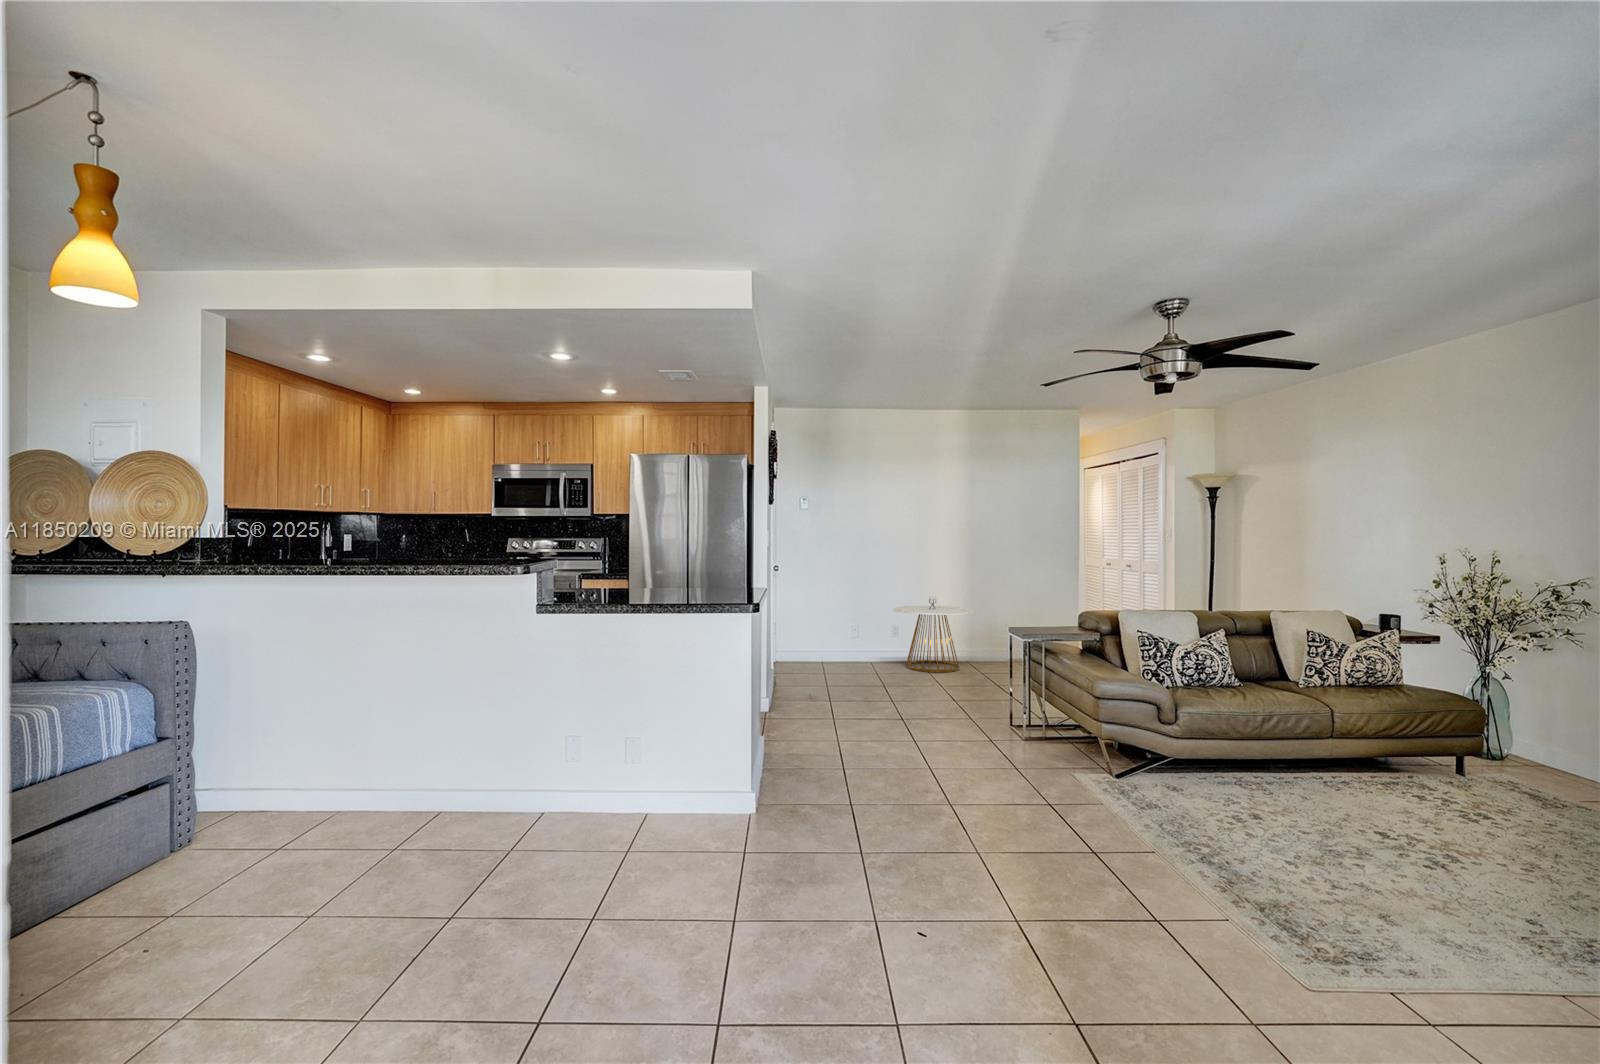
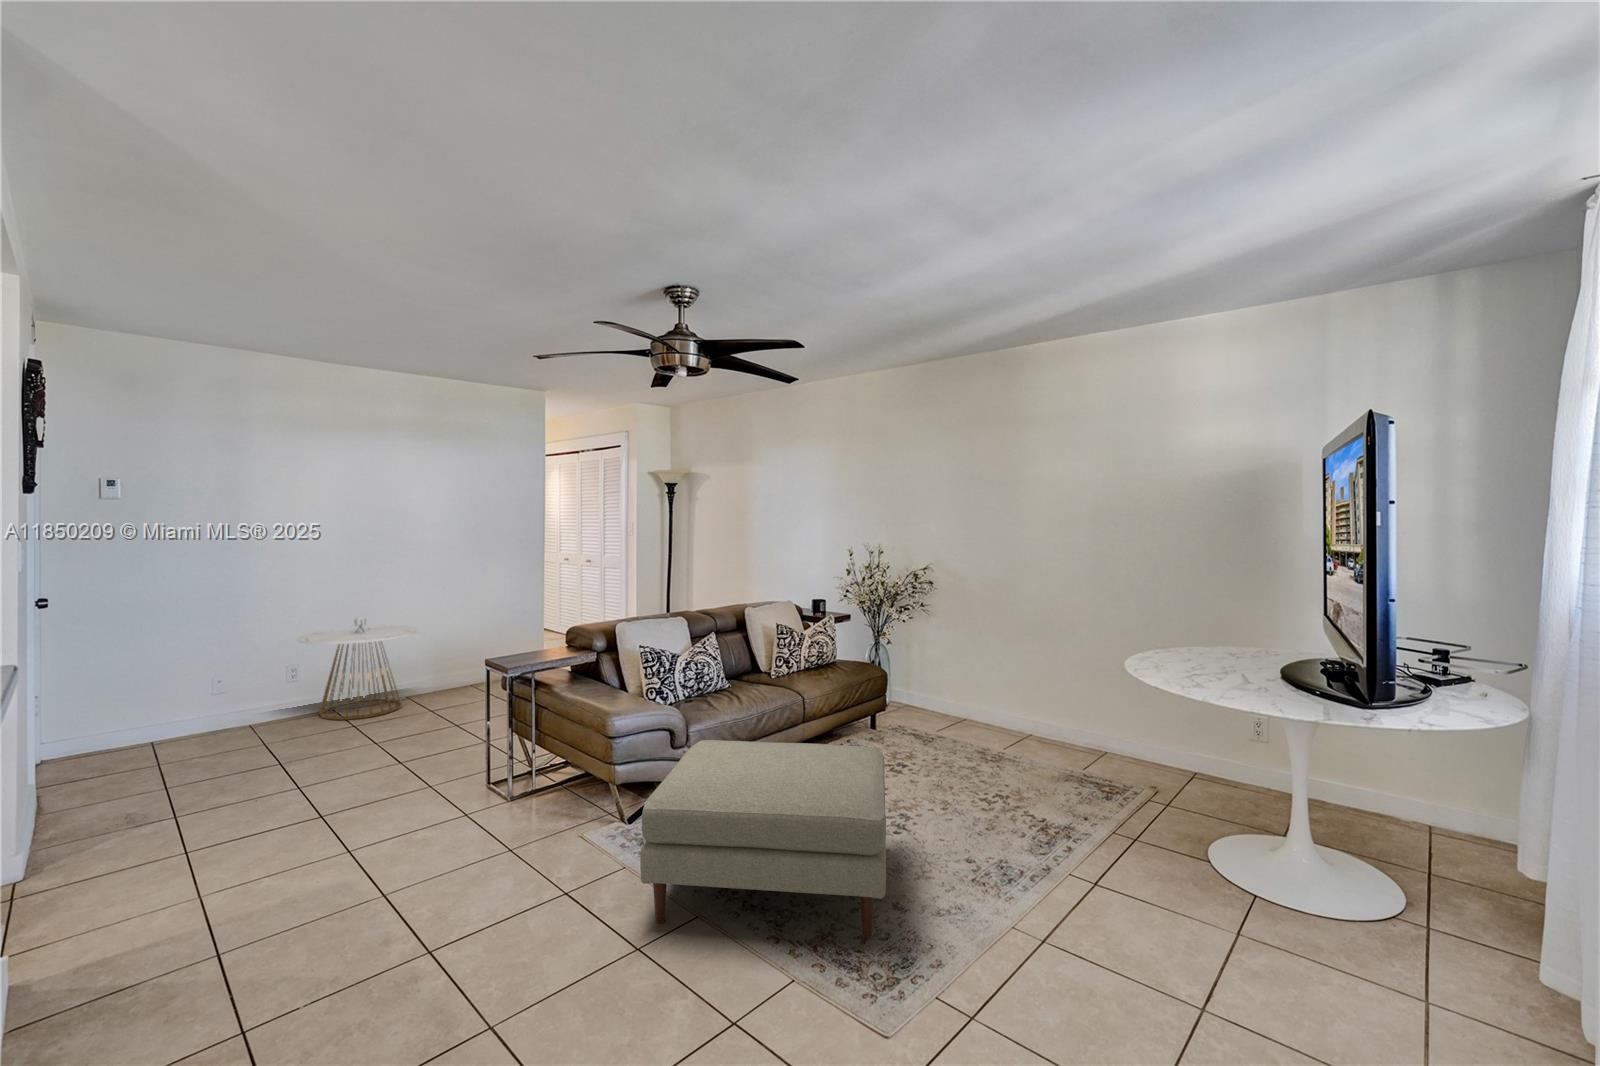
ottoman: none [1100,714,1399,921] -> present [640,740,886,938]

